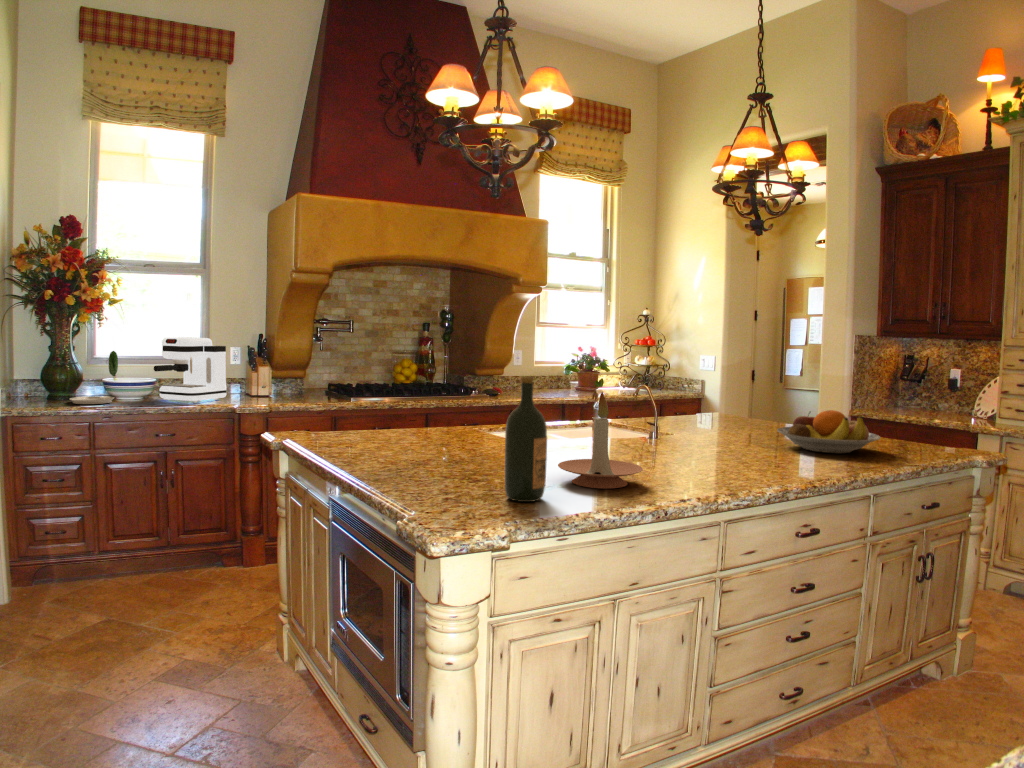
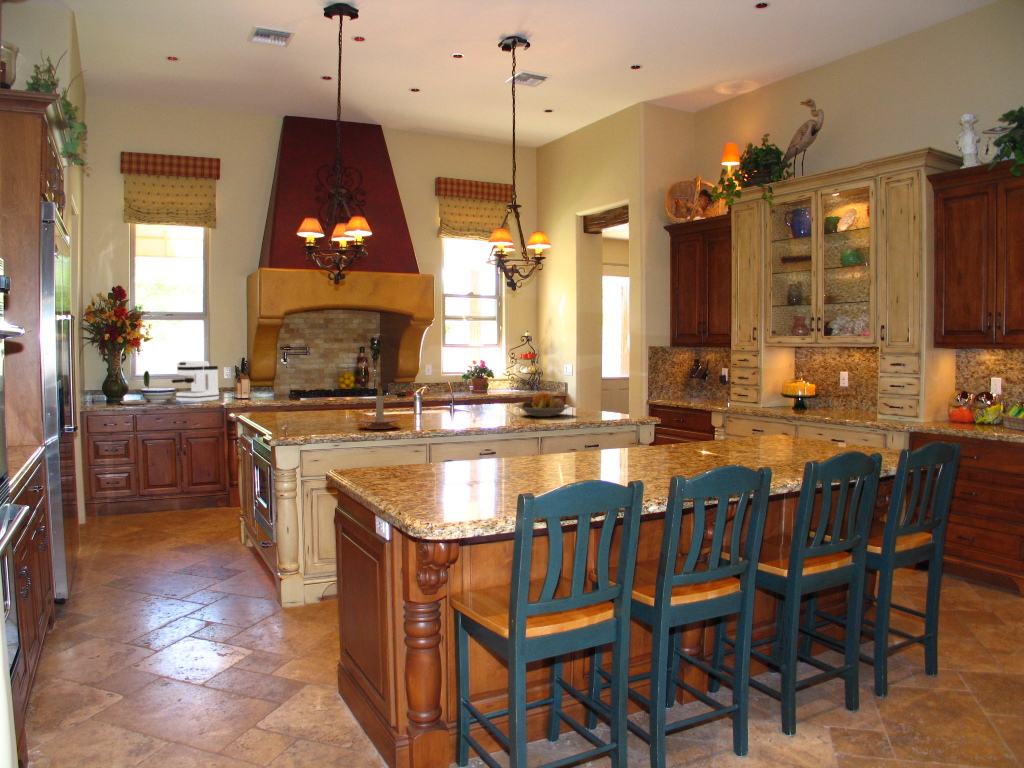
wine bottle: present [505,377,547,502] -> none [322,376,342,433]

